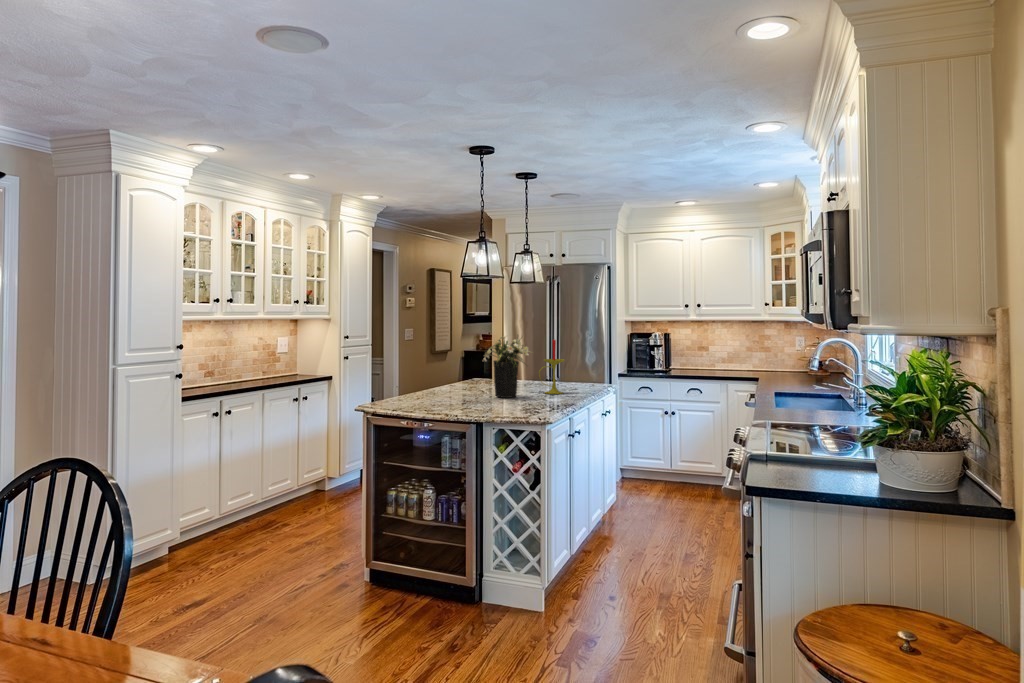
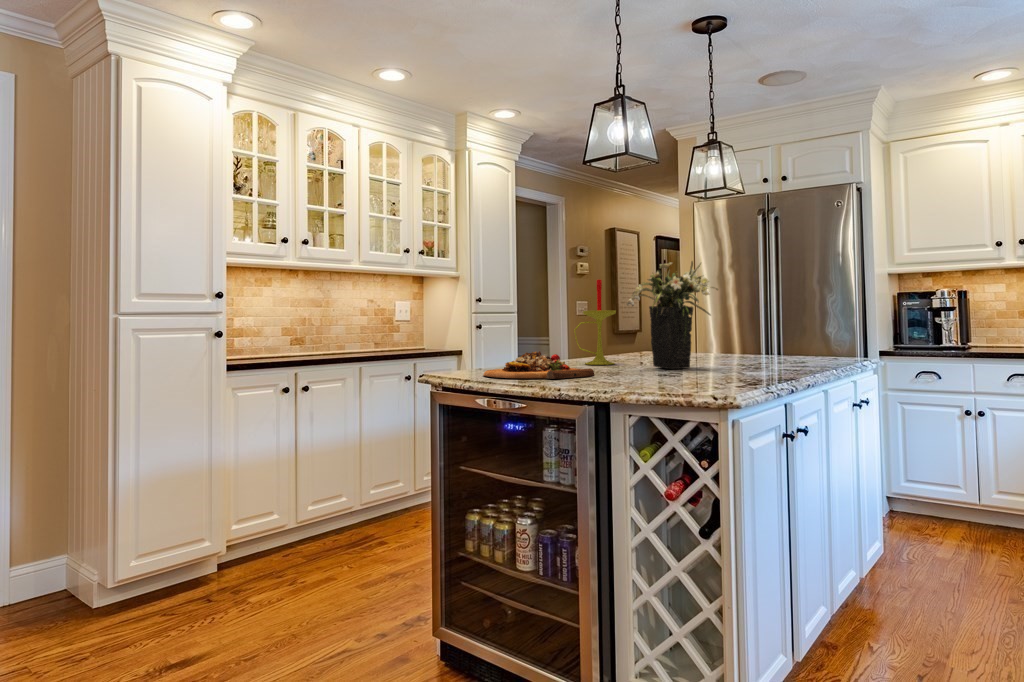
candle: present [539,340,564,394] -> present [574,280,616,365]
cutting board: none [400,391,469,409] -> present [483,351,594,379]

